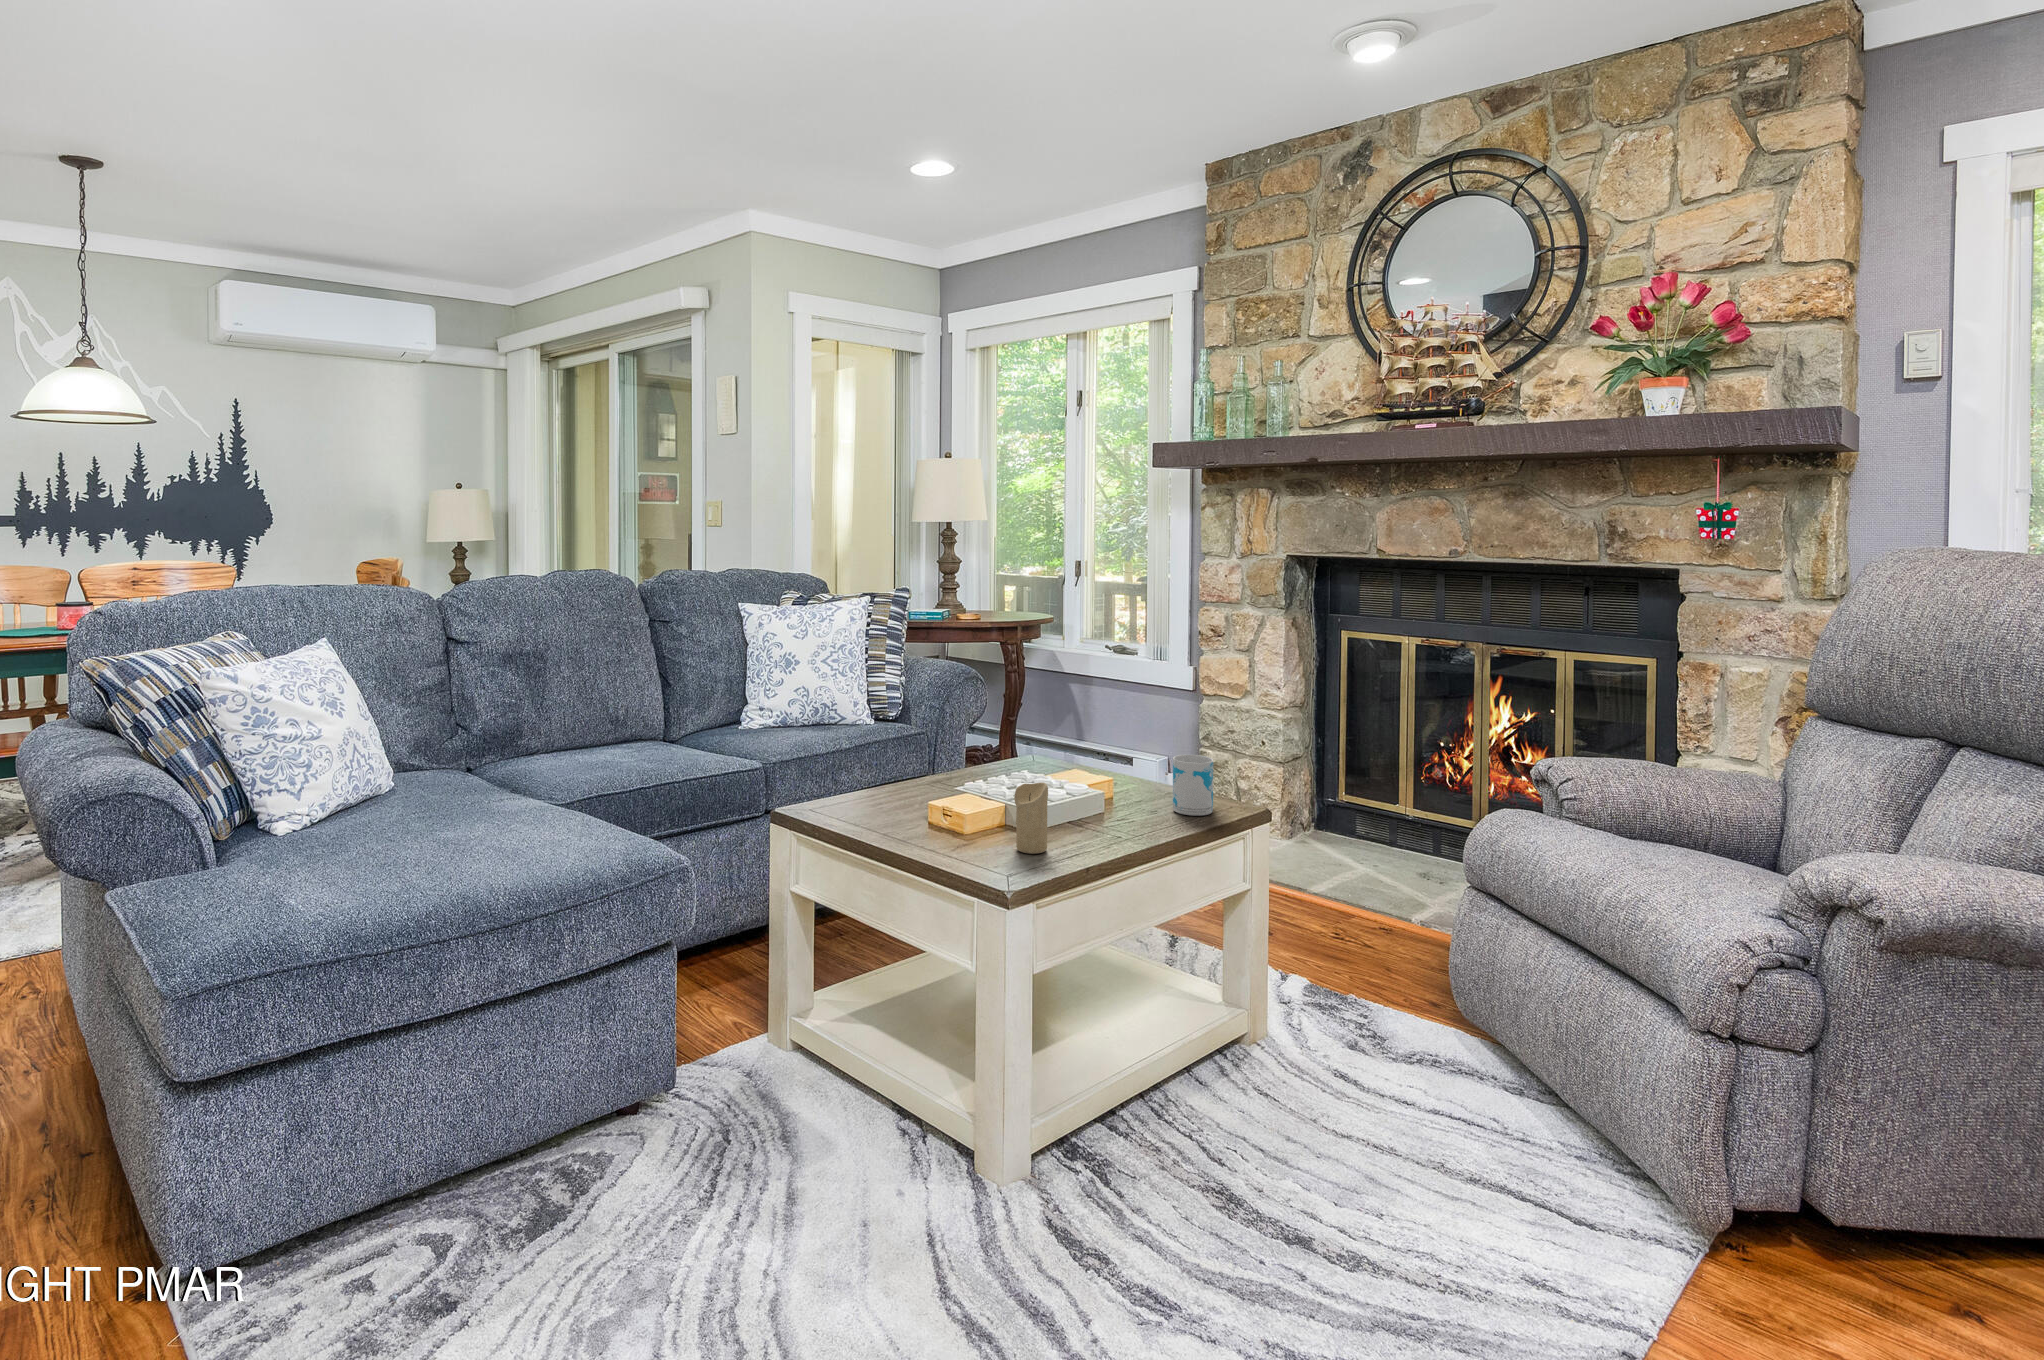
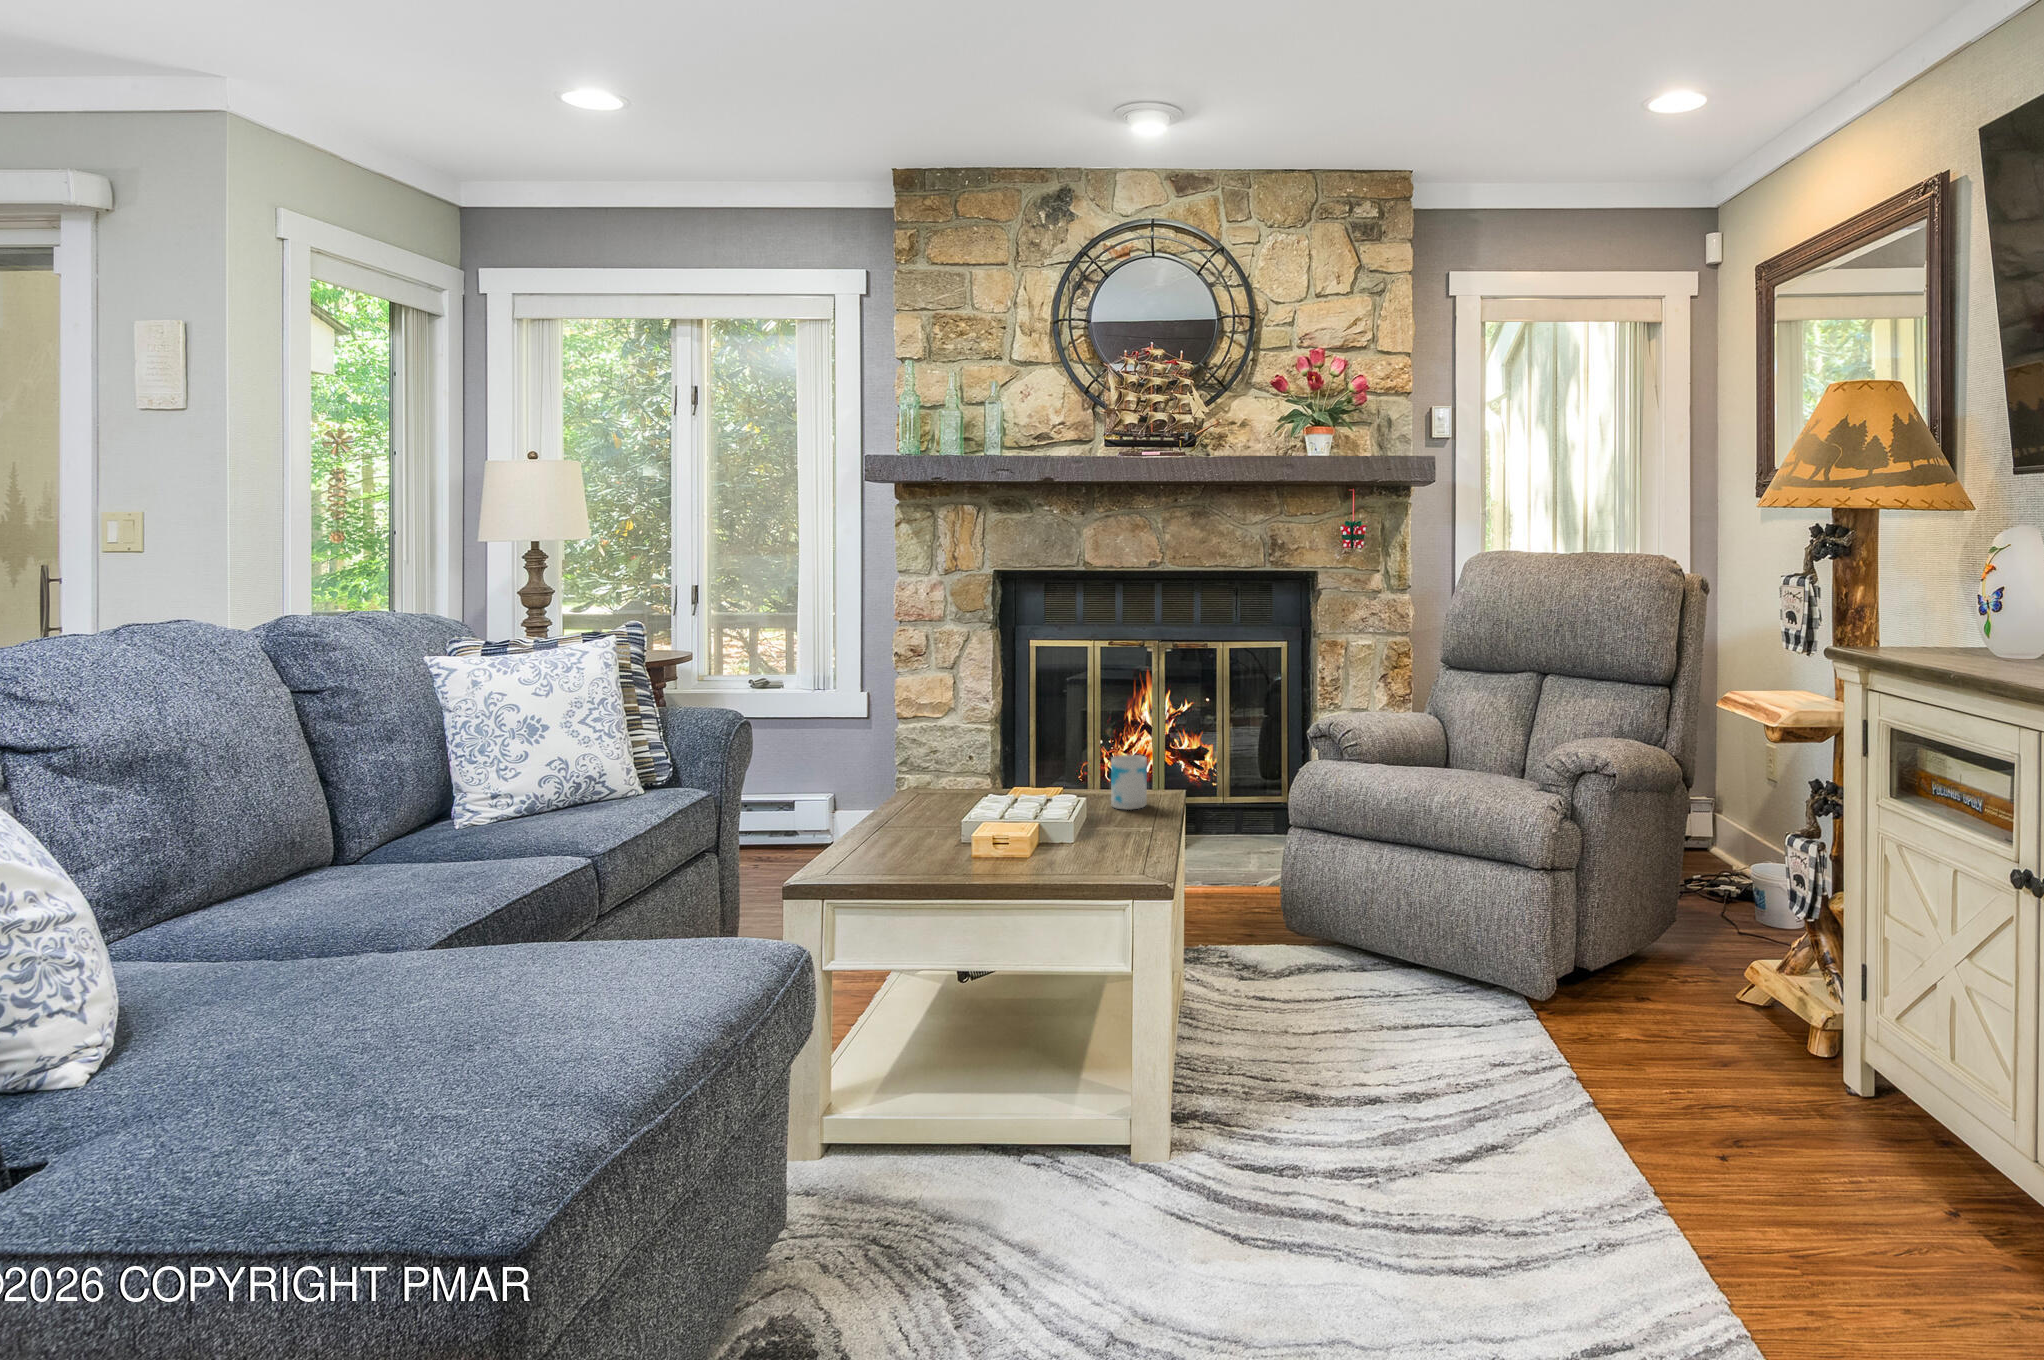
candle: present [1014,782,1048,854] -> none [1059,795,1092,864]

